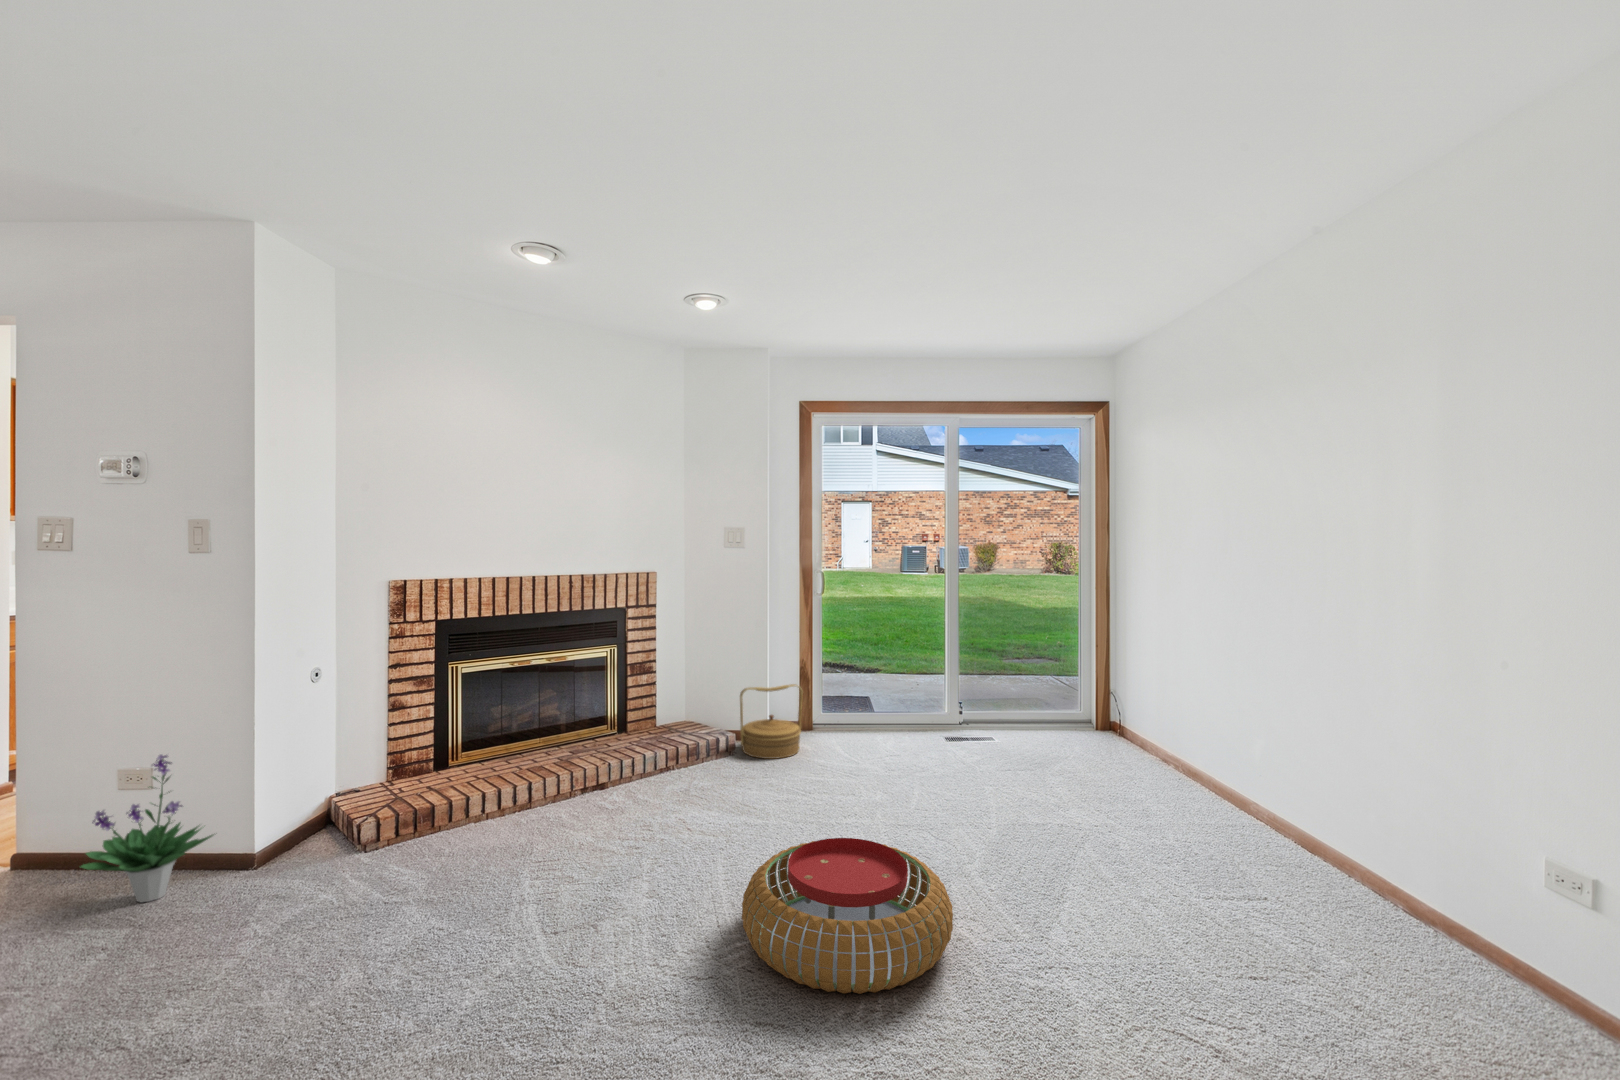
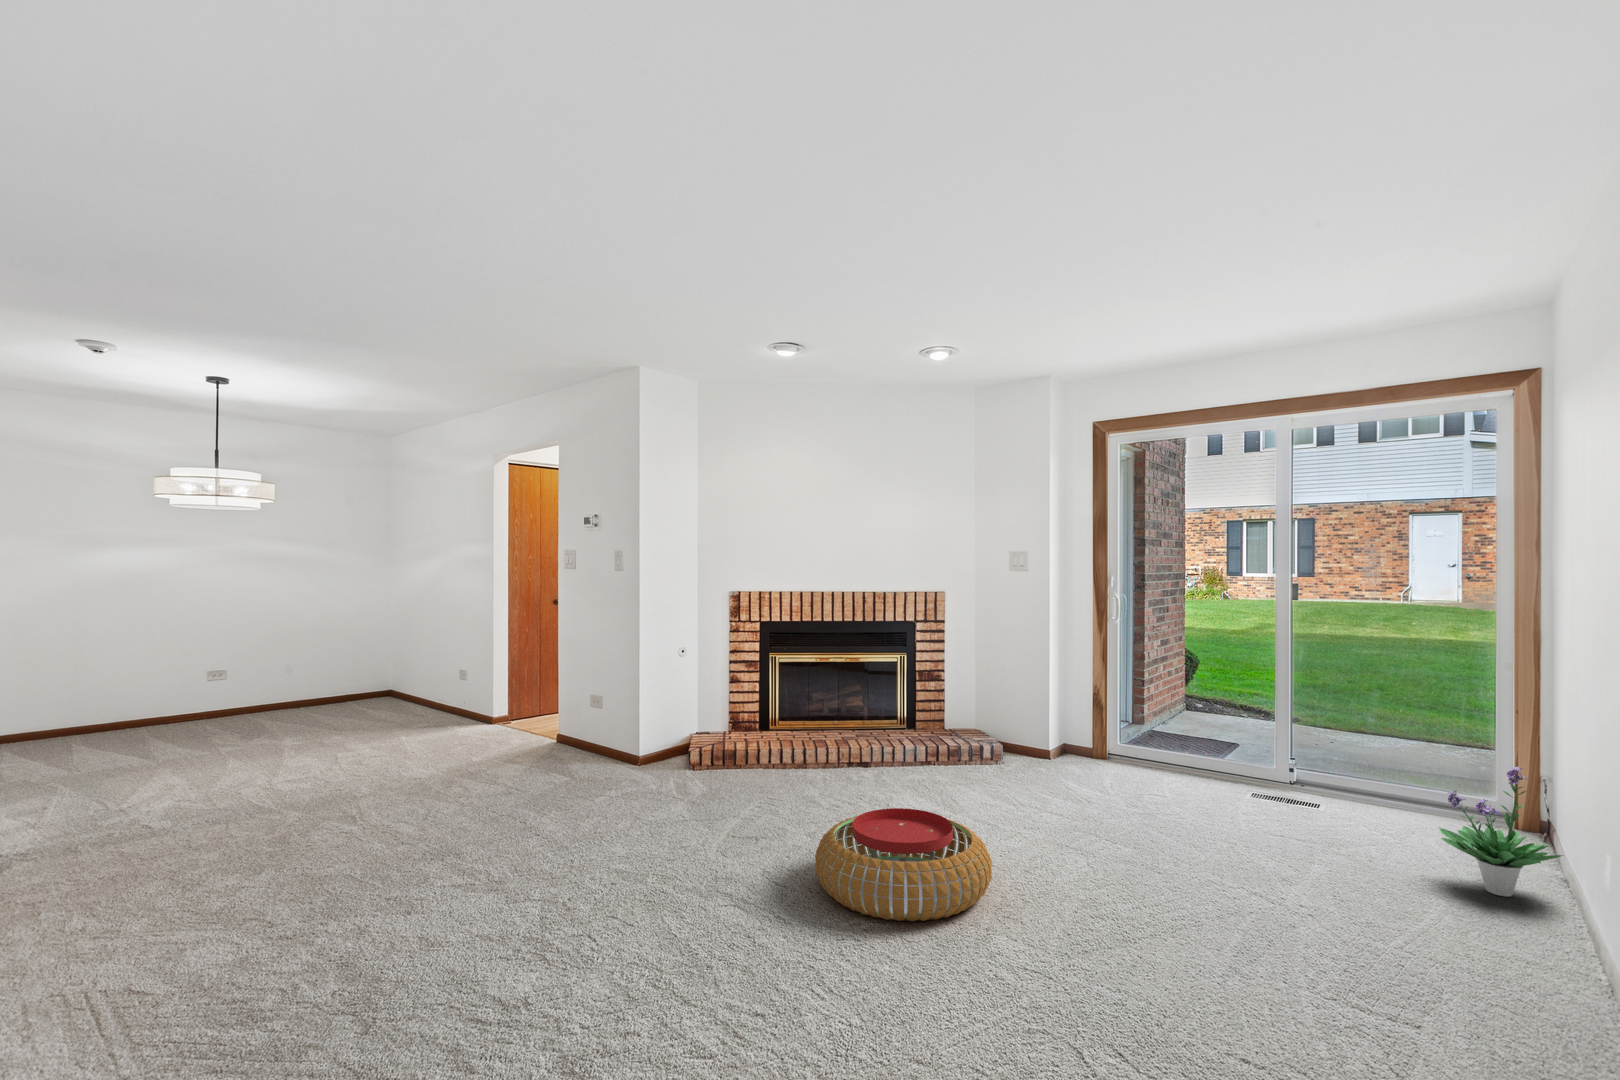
woven basket: present [740,684,803,759] -> none [1006,703,1073,775]
potted plant: present [81,755,213,902] -> present [1439,767,1563,896]

